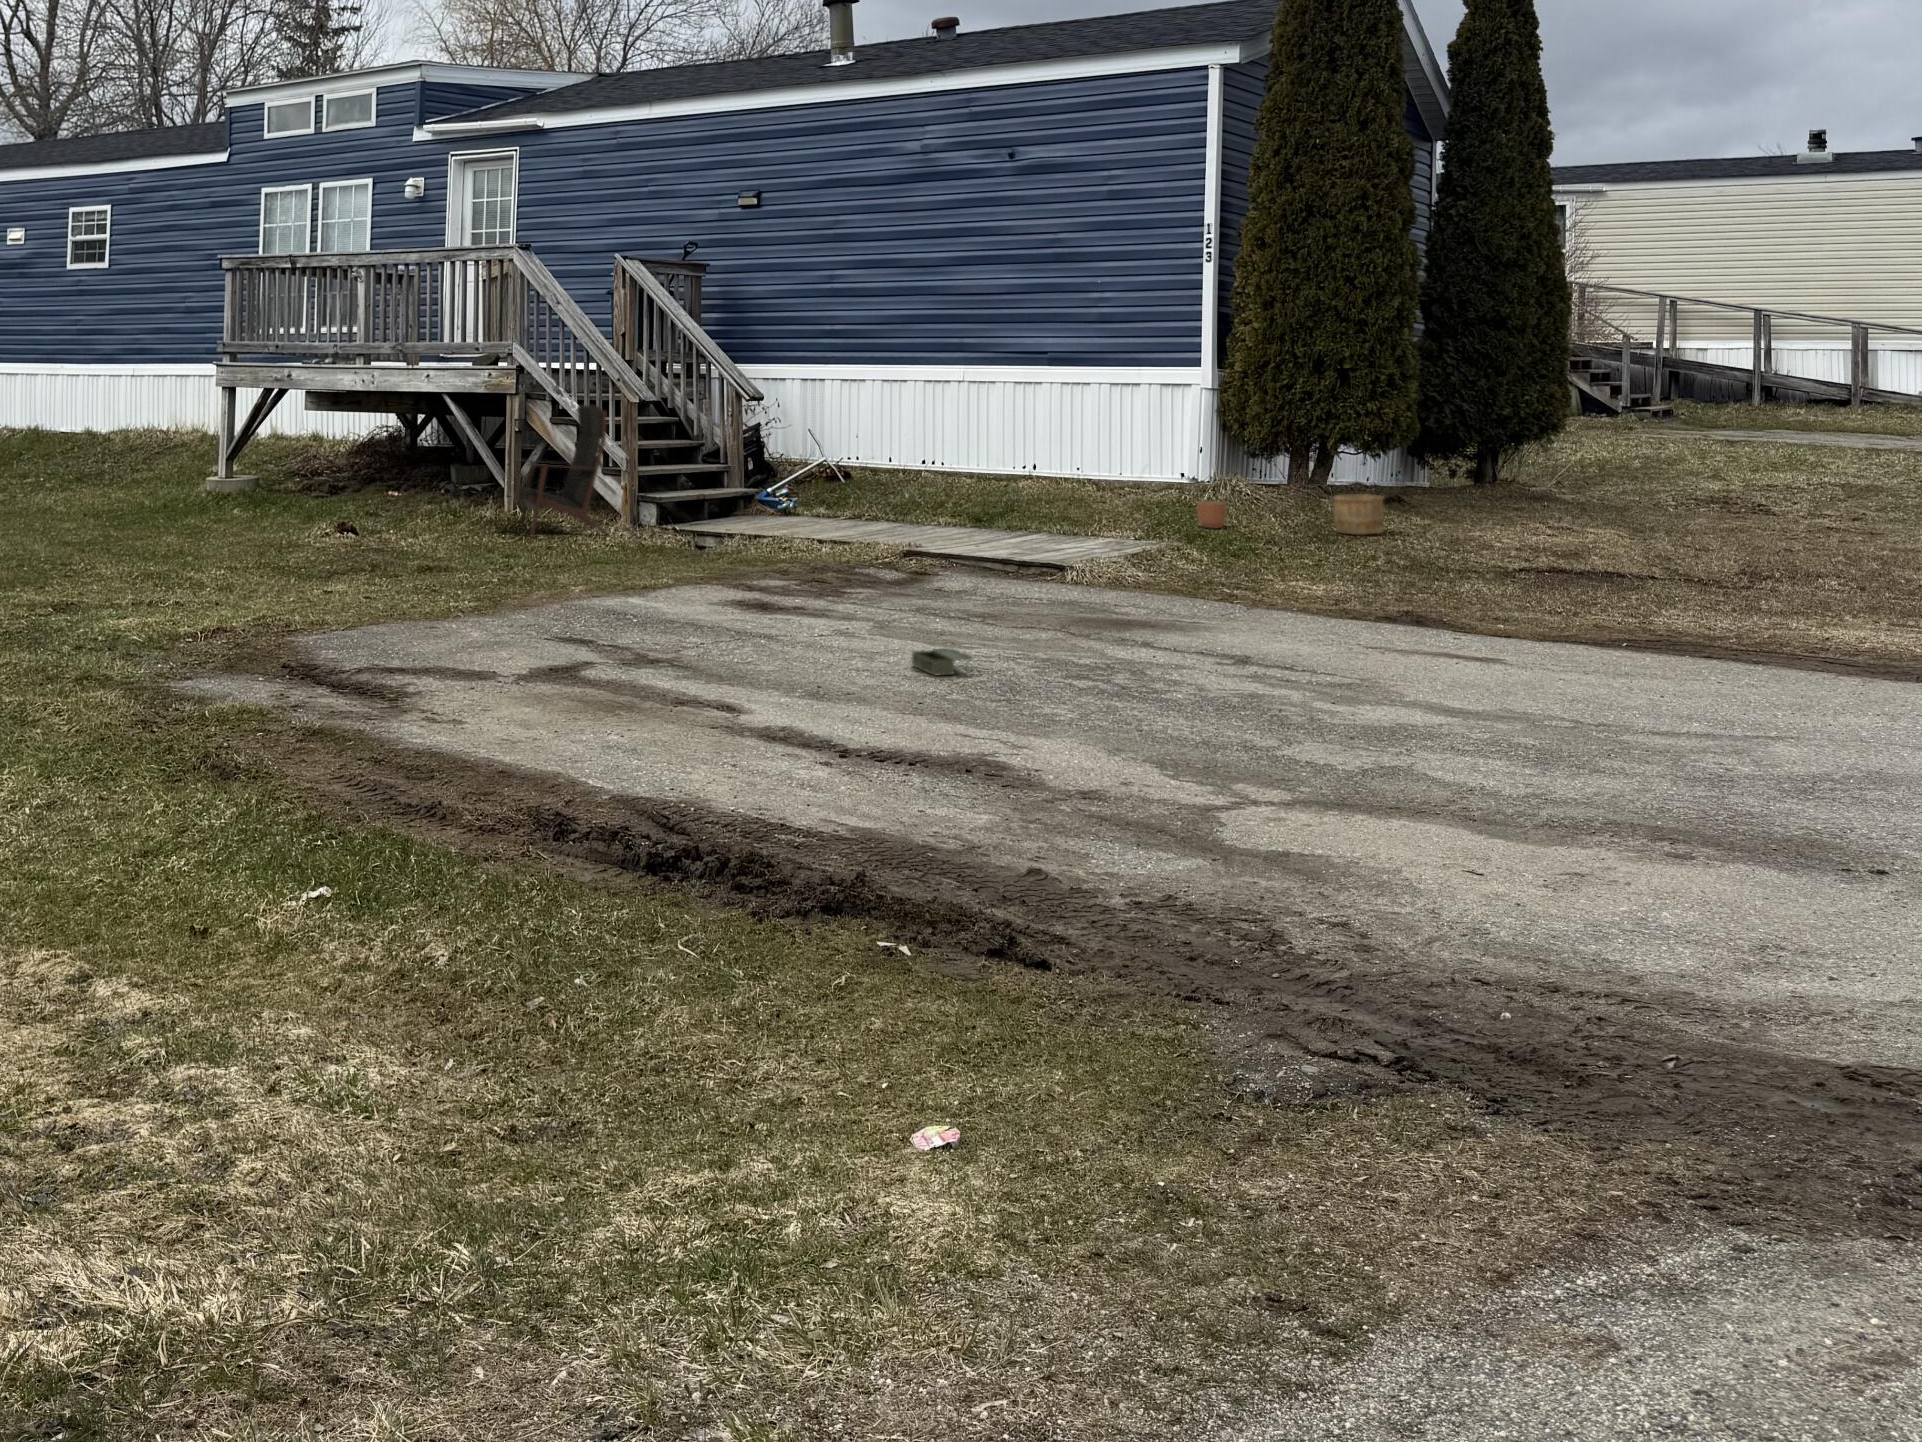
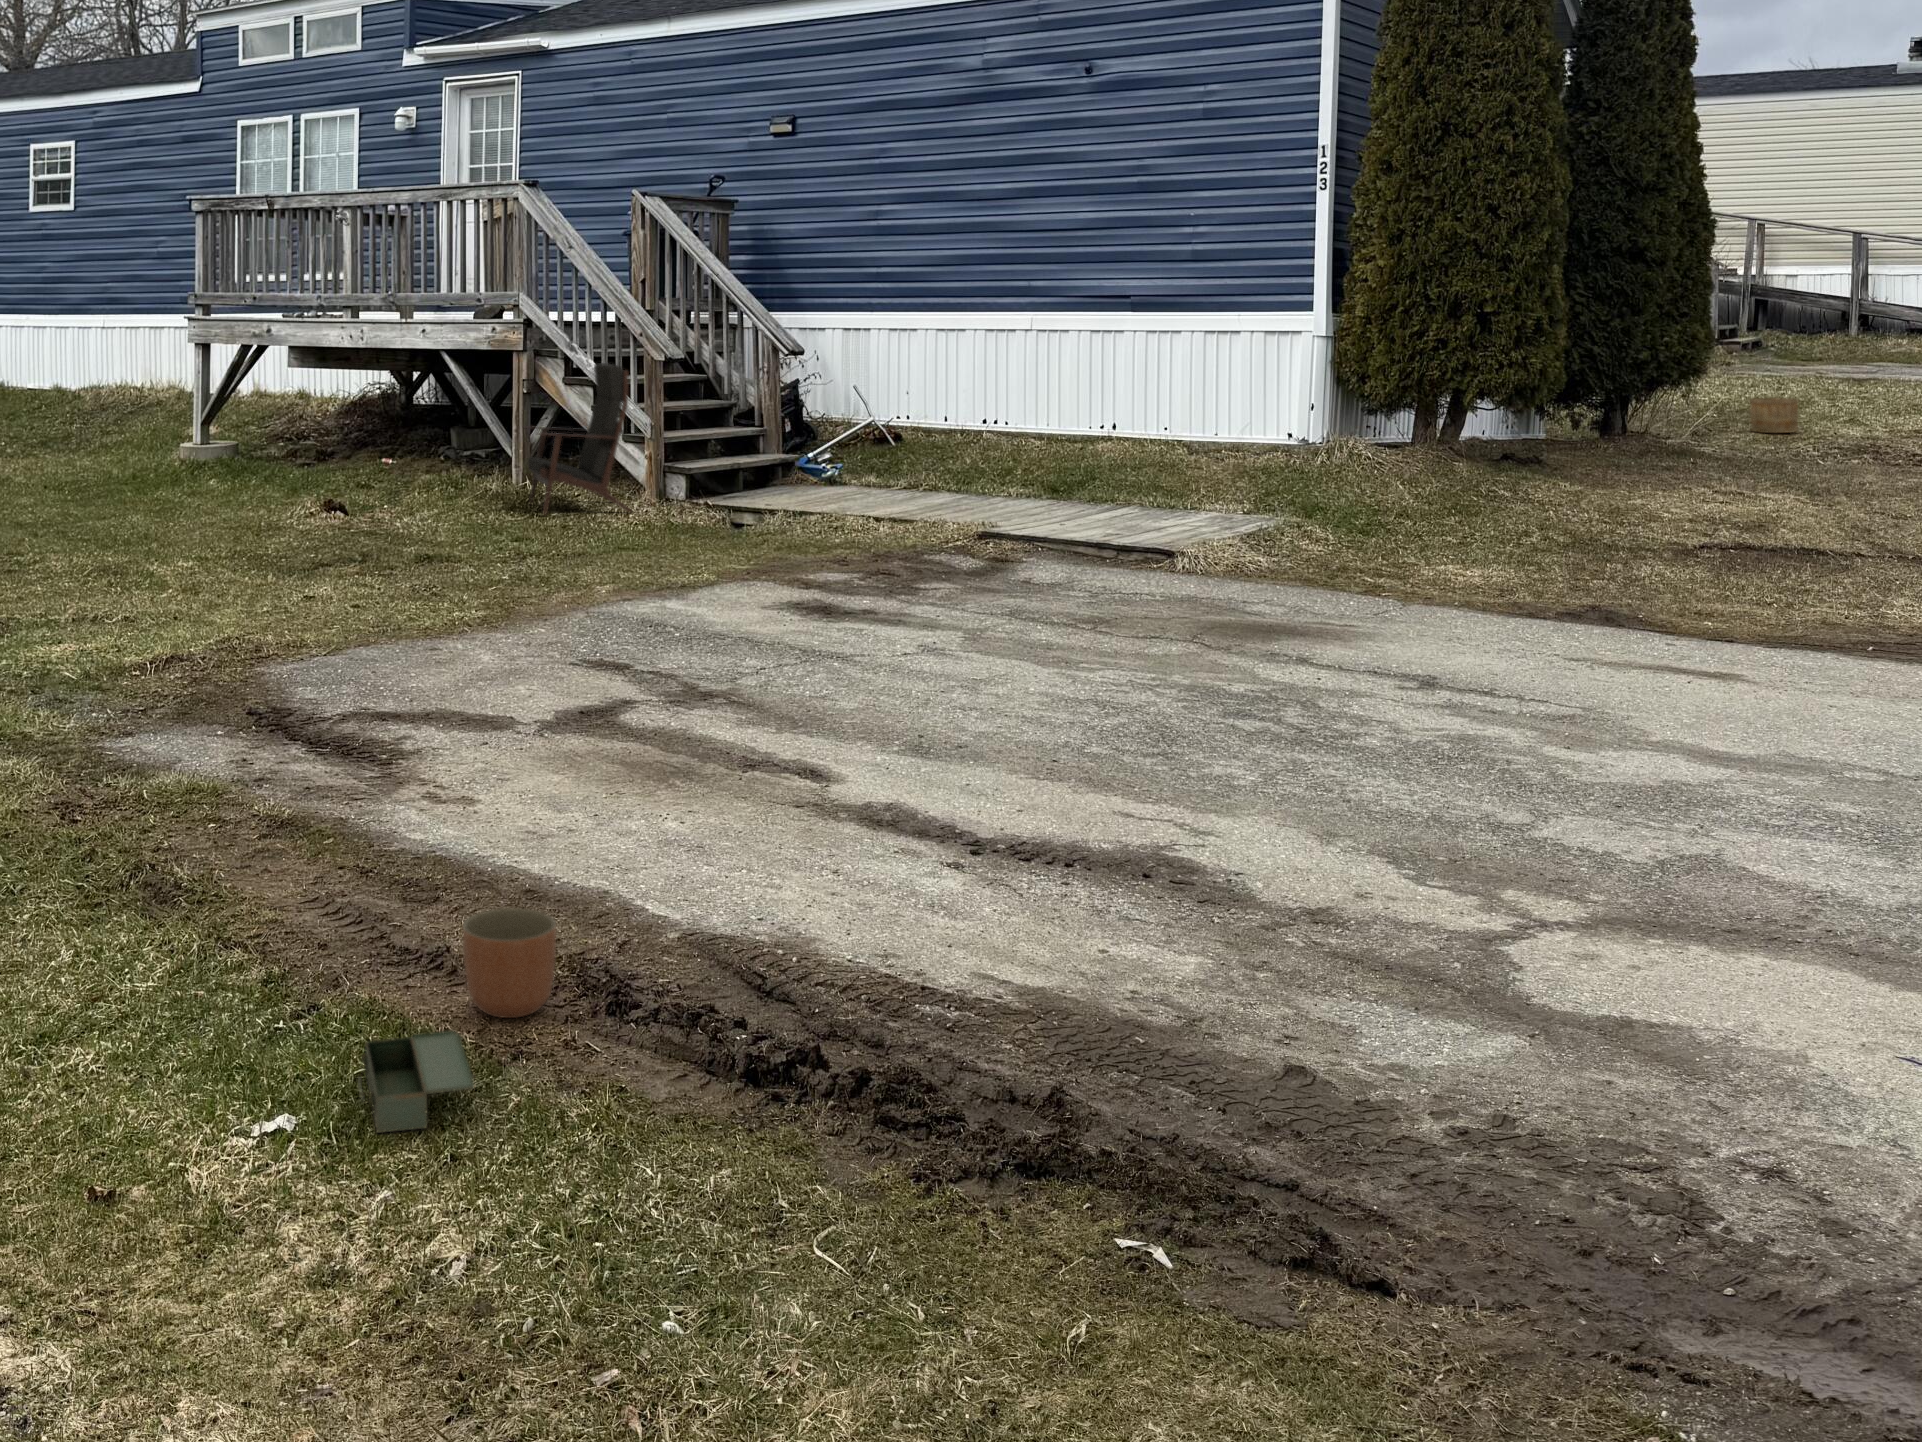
wooden bucket: present [1333,494,1384,535] -> present [1750,397,1799,433]
planter: present [1197,501,1227,529] -> present [463,908,556,1018]
toolbox: present [912,649,972,675] -> present [358,1031,475,1133]

